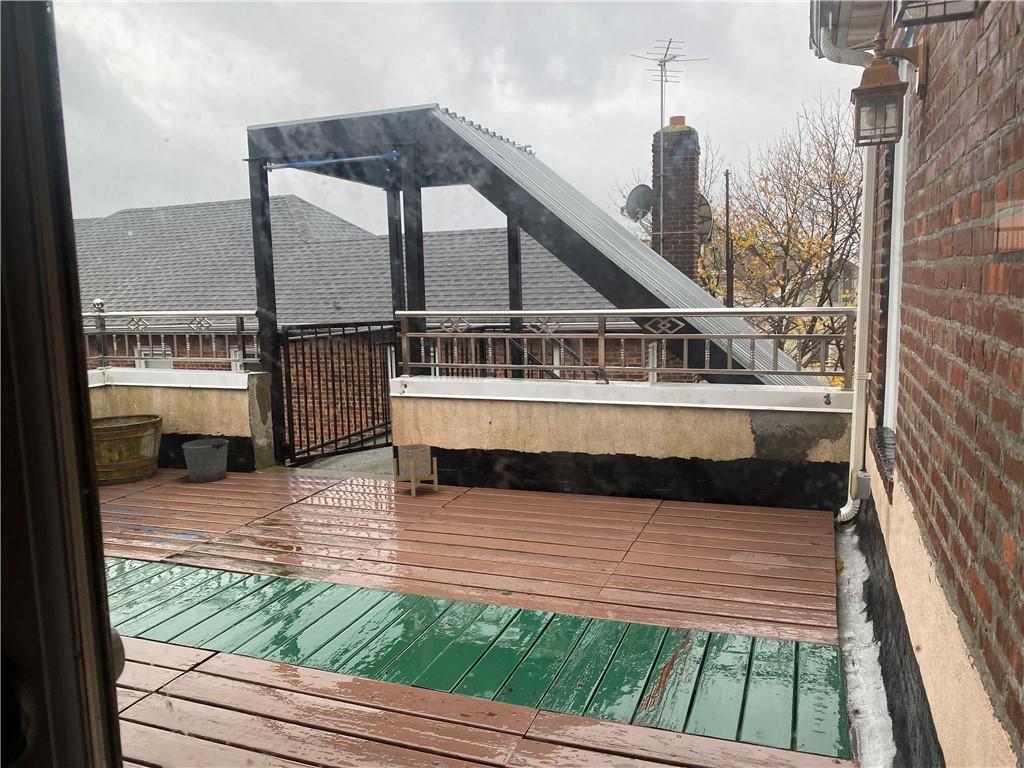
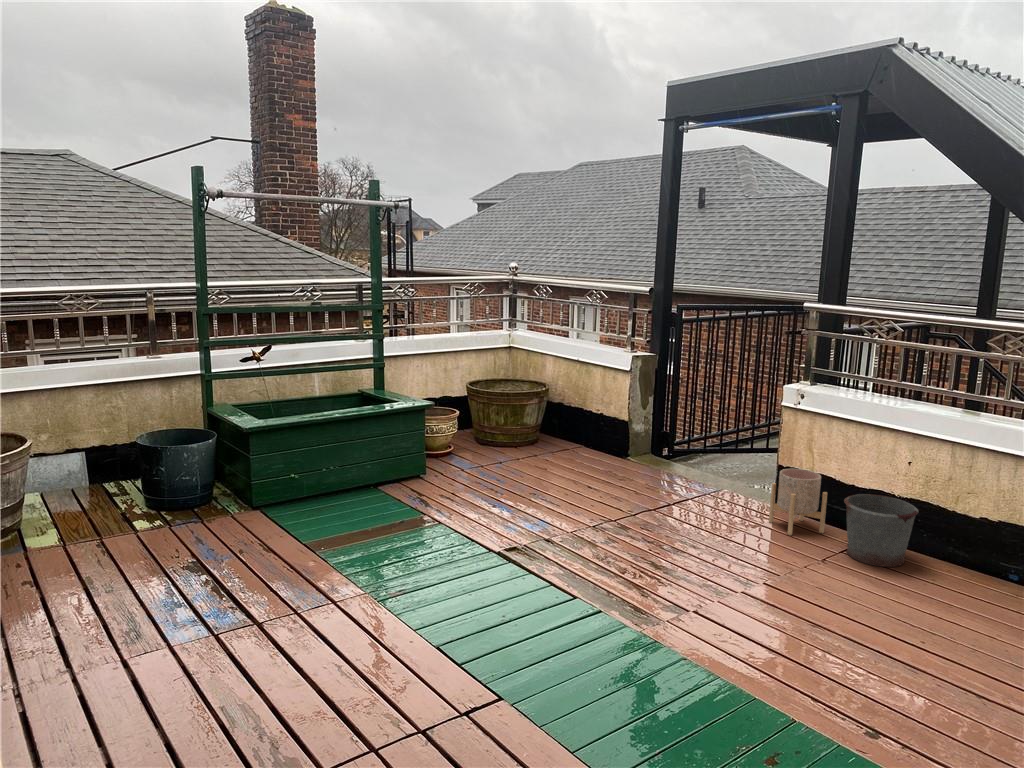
bucket: present [181,439,229,482] -> present [844,494,918,567]

